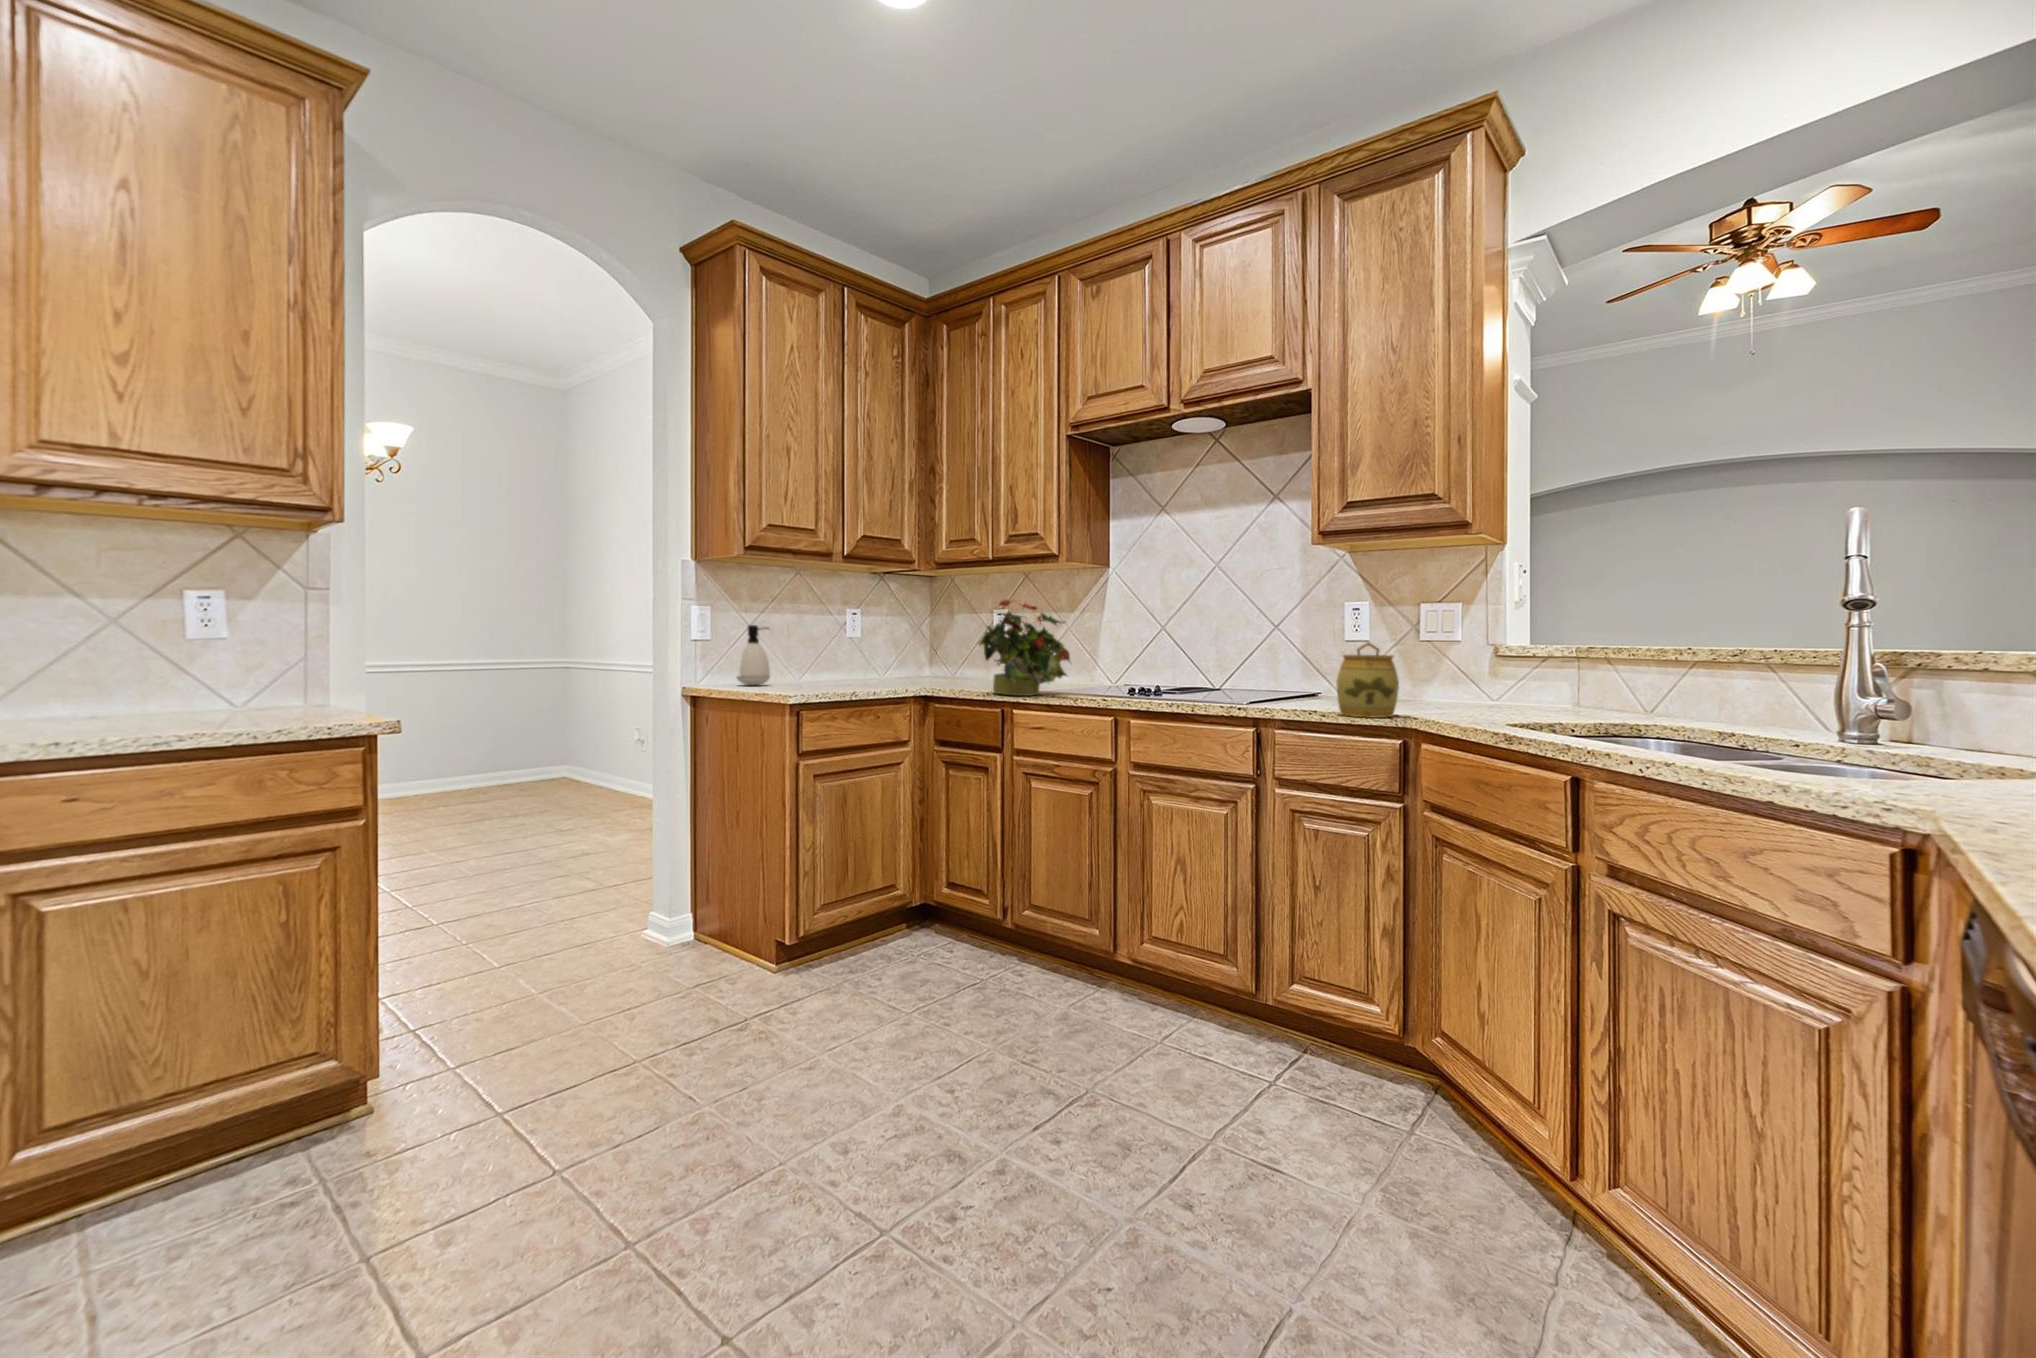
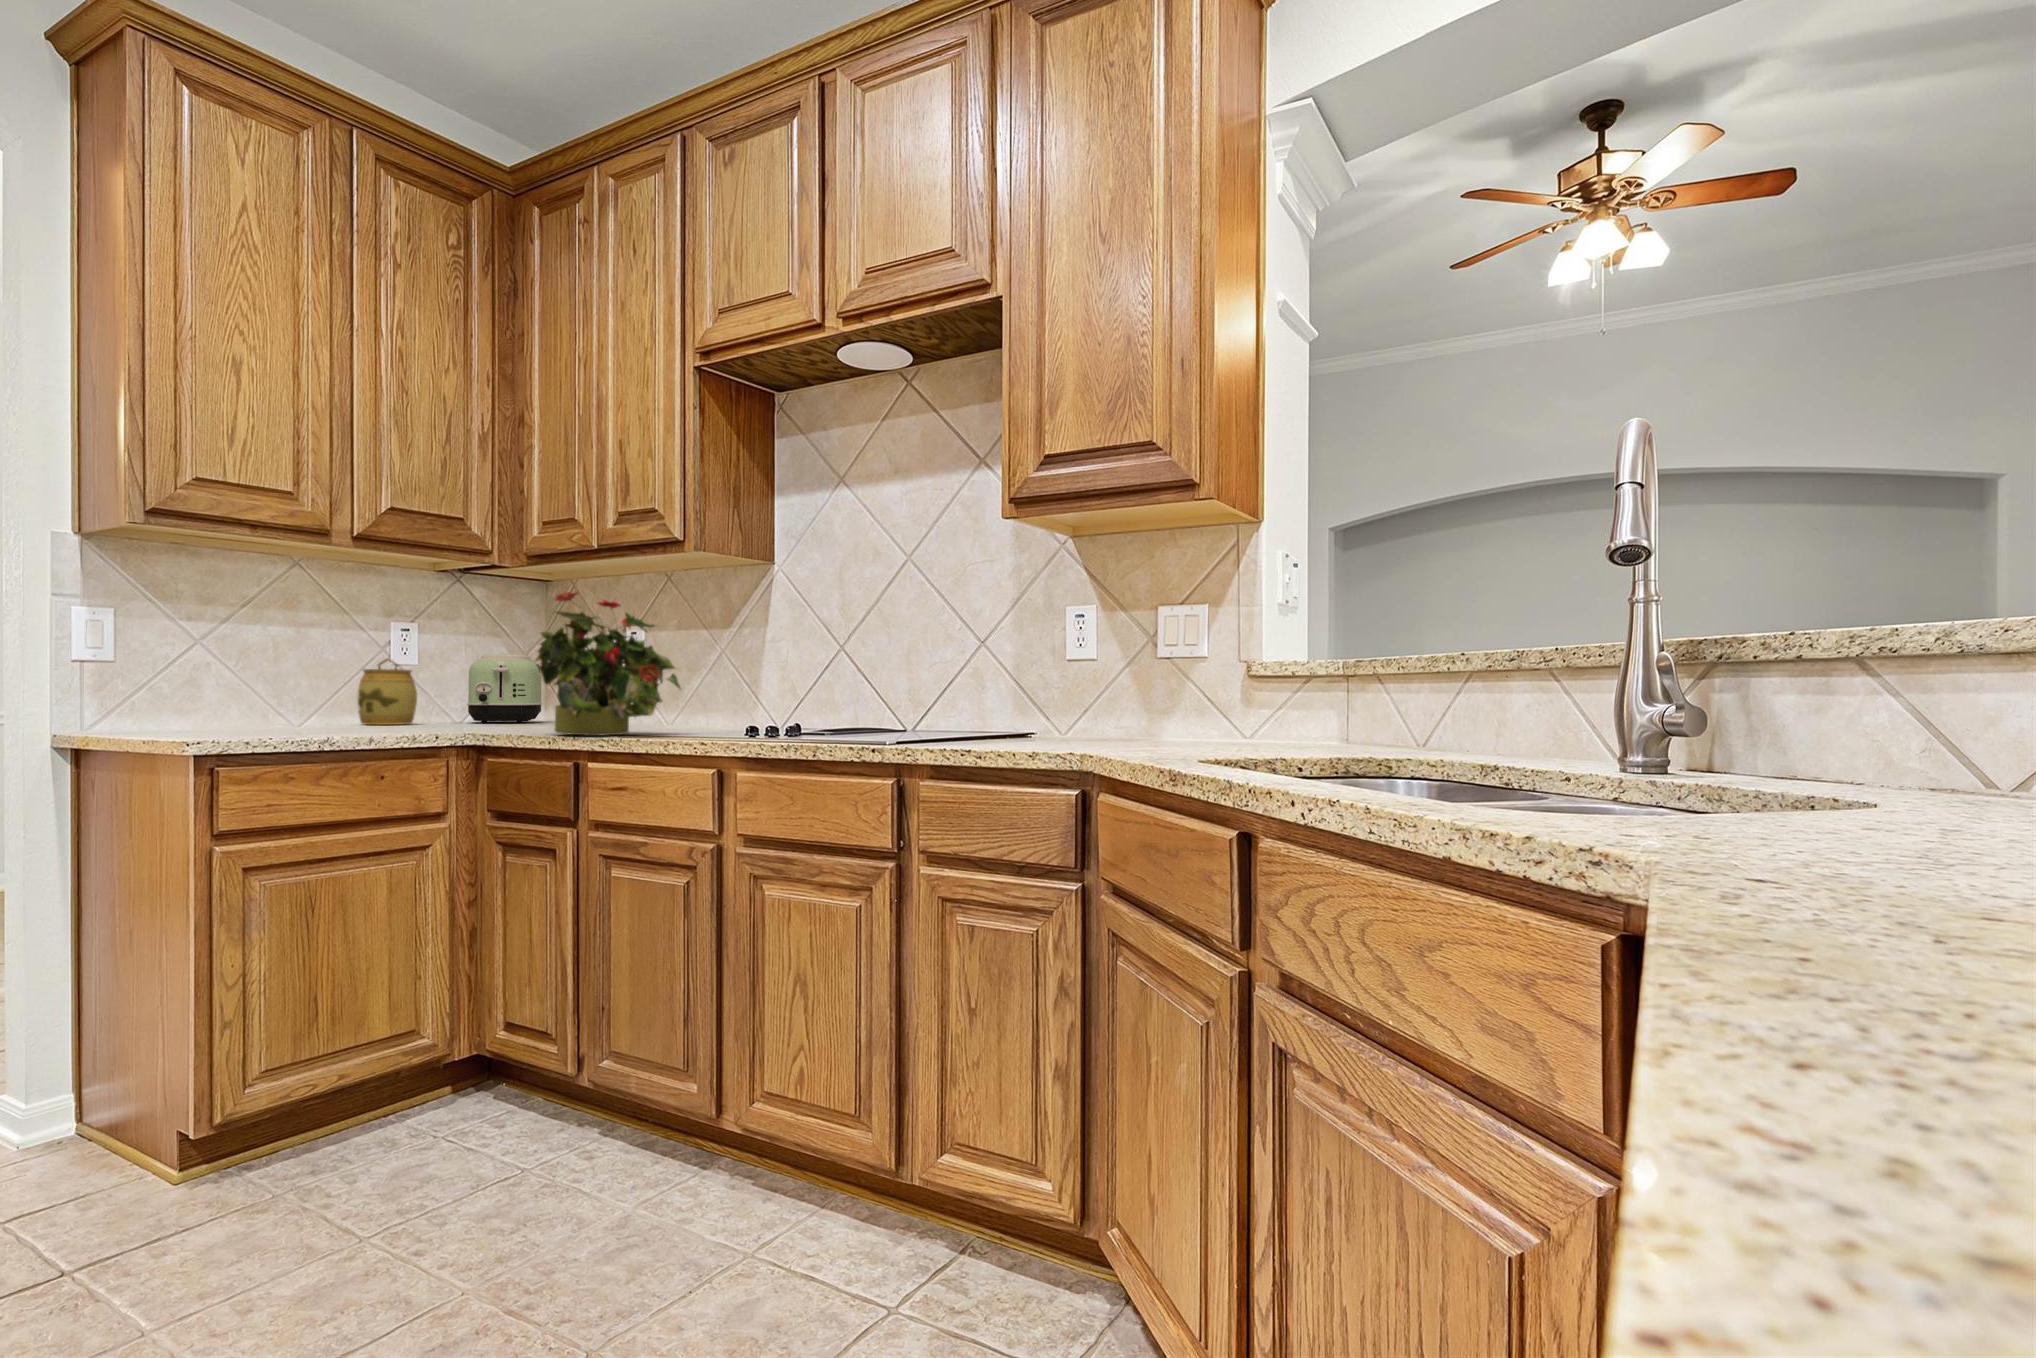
soap dispenser: present [737,625,770,685] -> none [174,634,237,727]
toaster: none [884,633,930,681] -> present [467,654,542,723]
jar: present [1337,642,1399,718] -> present [358,658,417,725]

